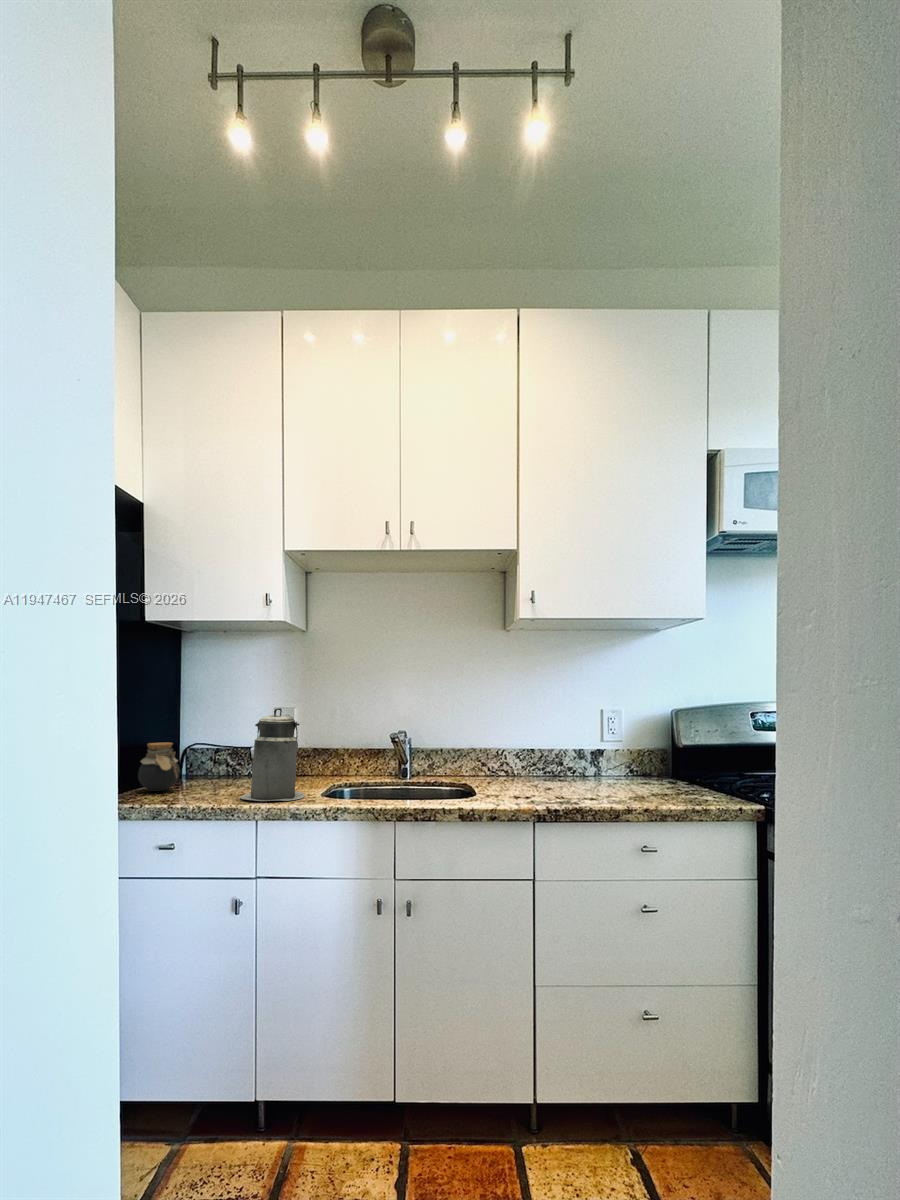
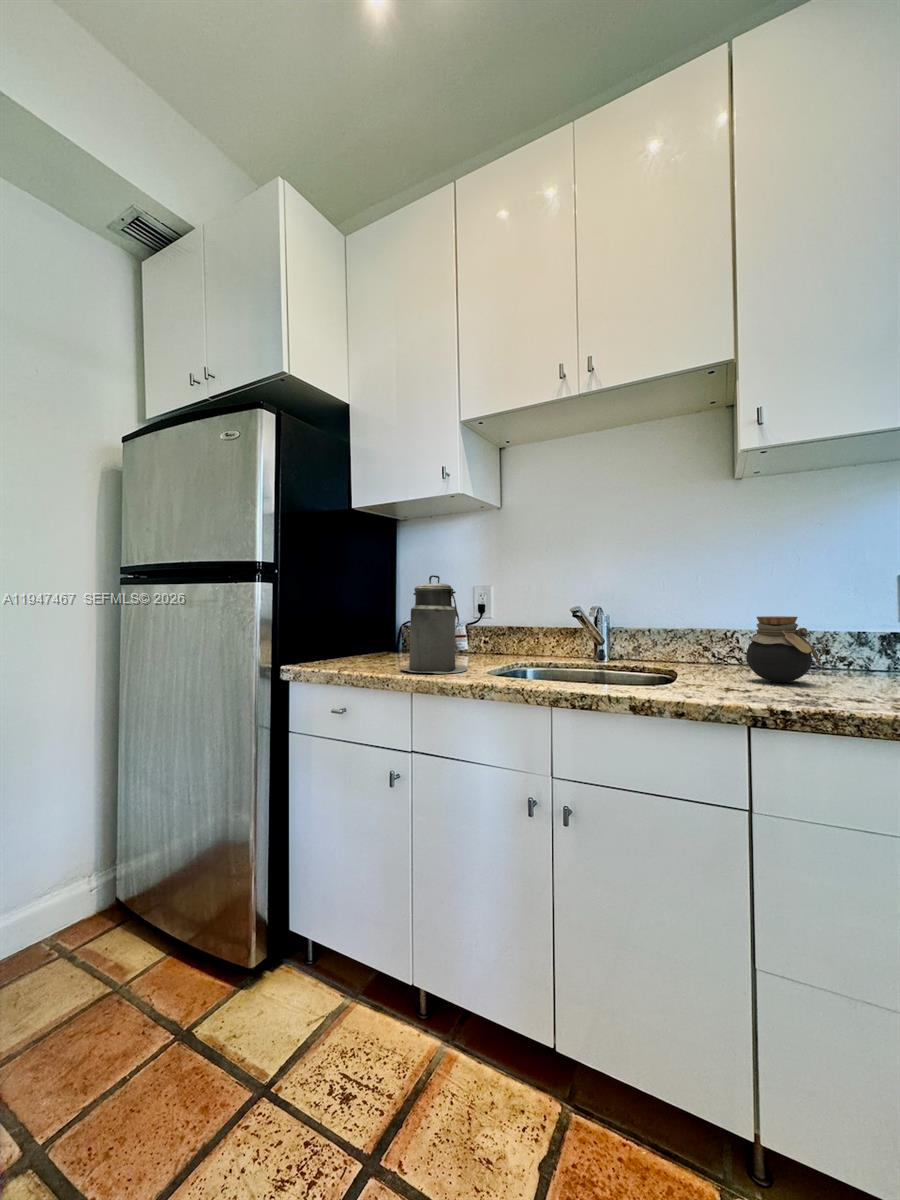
jar: present [138,742,180,791] -> present [746,616,822,682]

